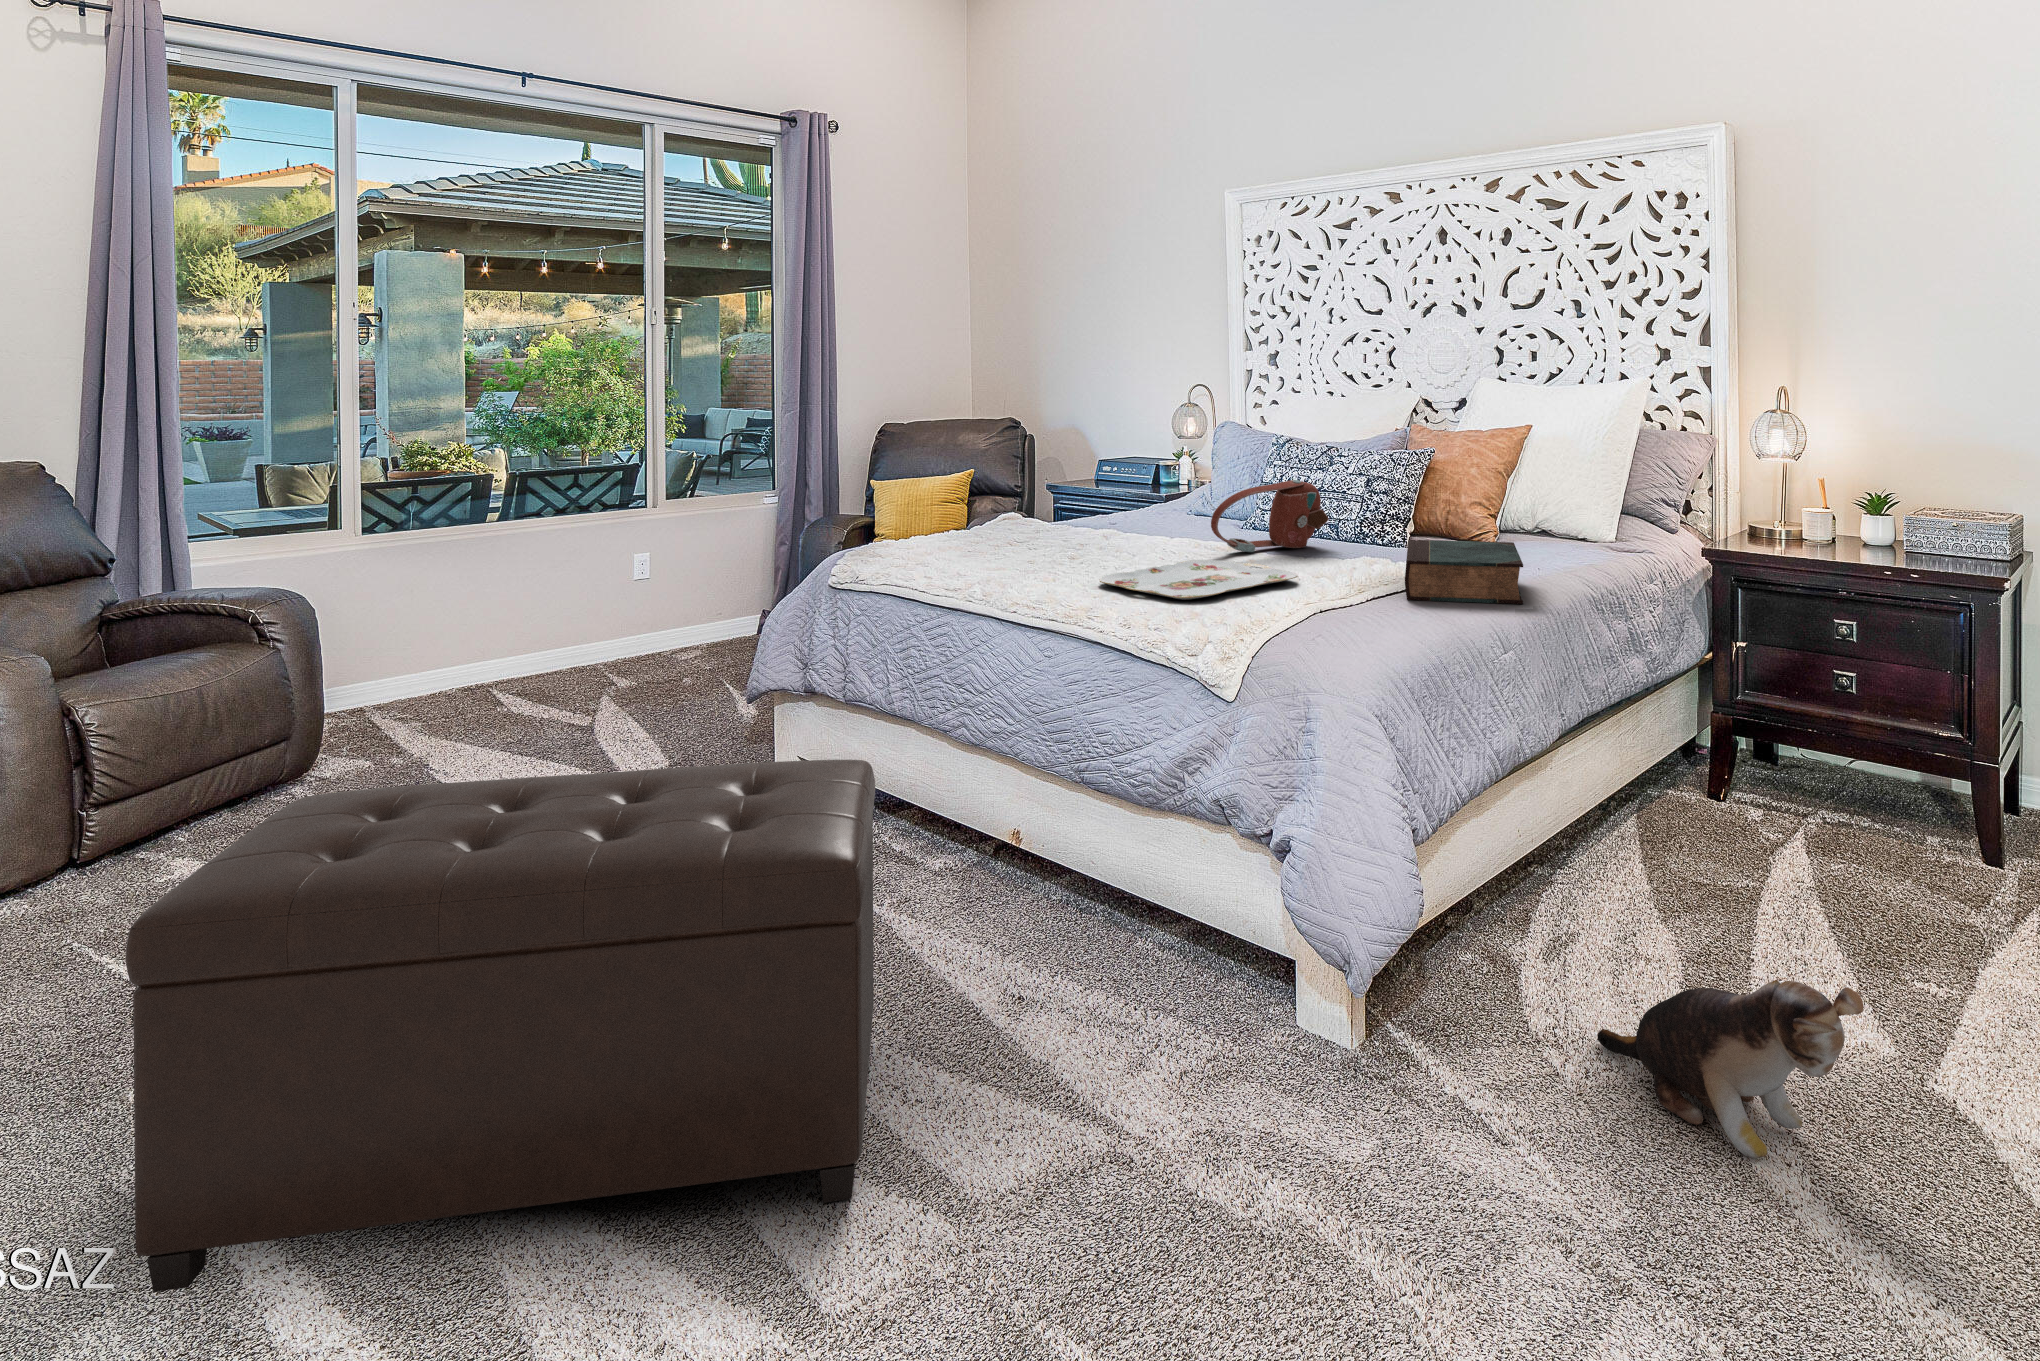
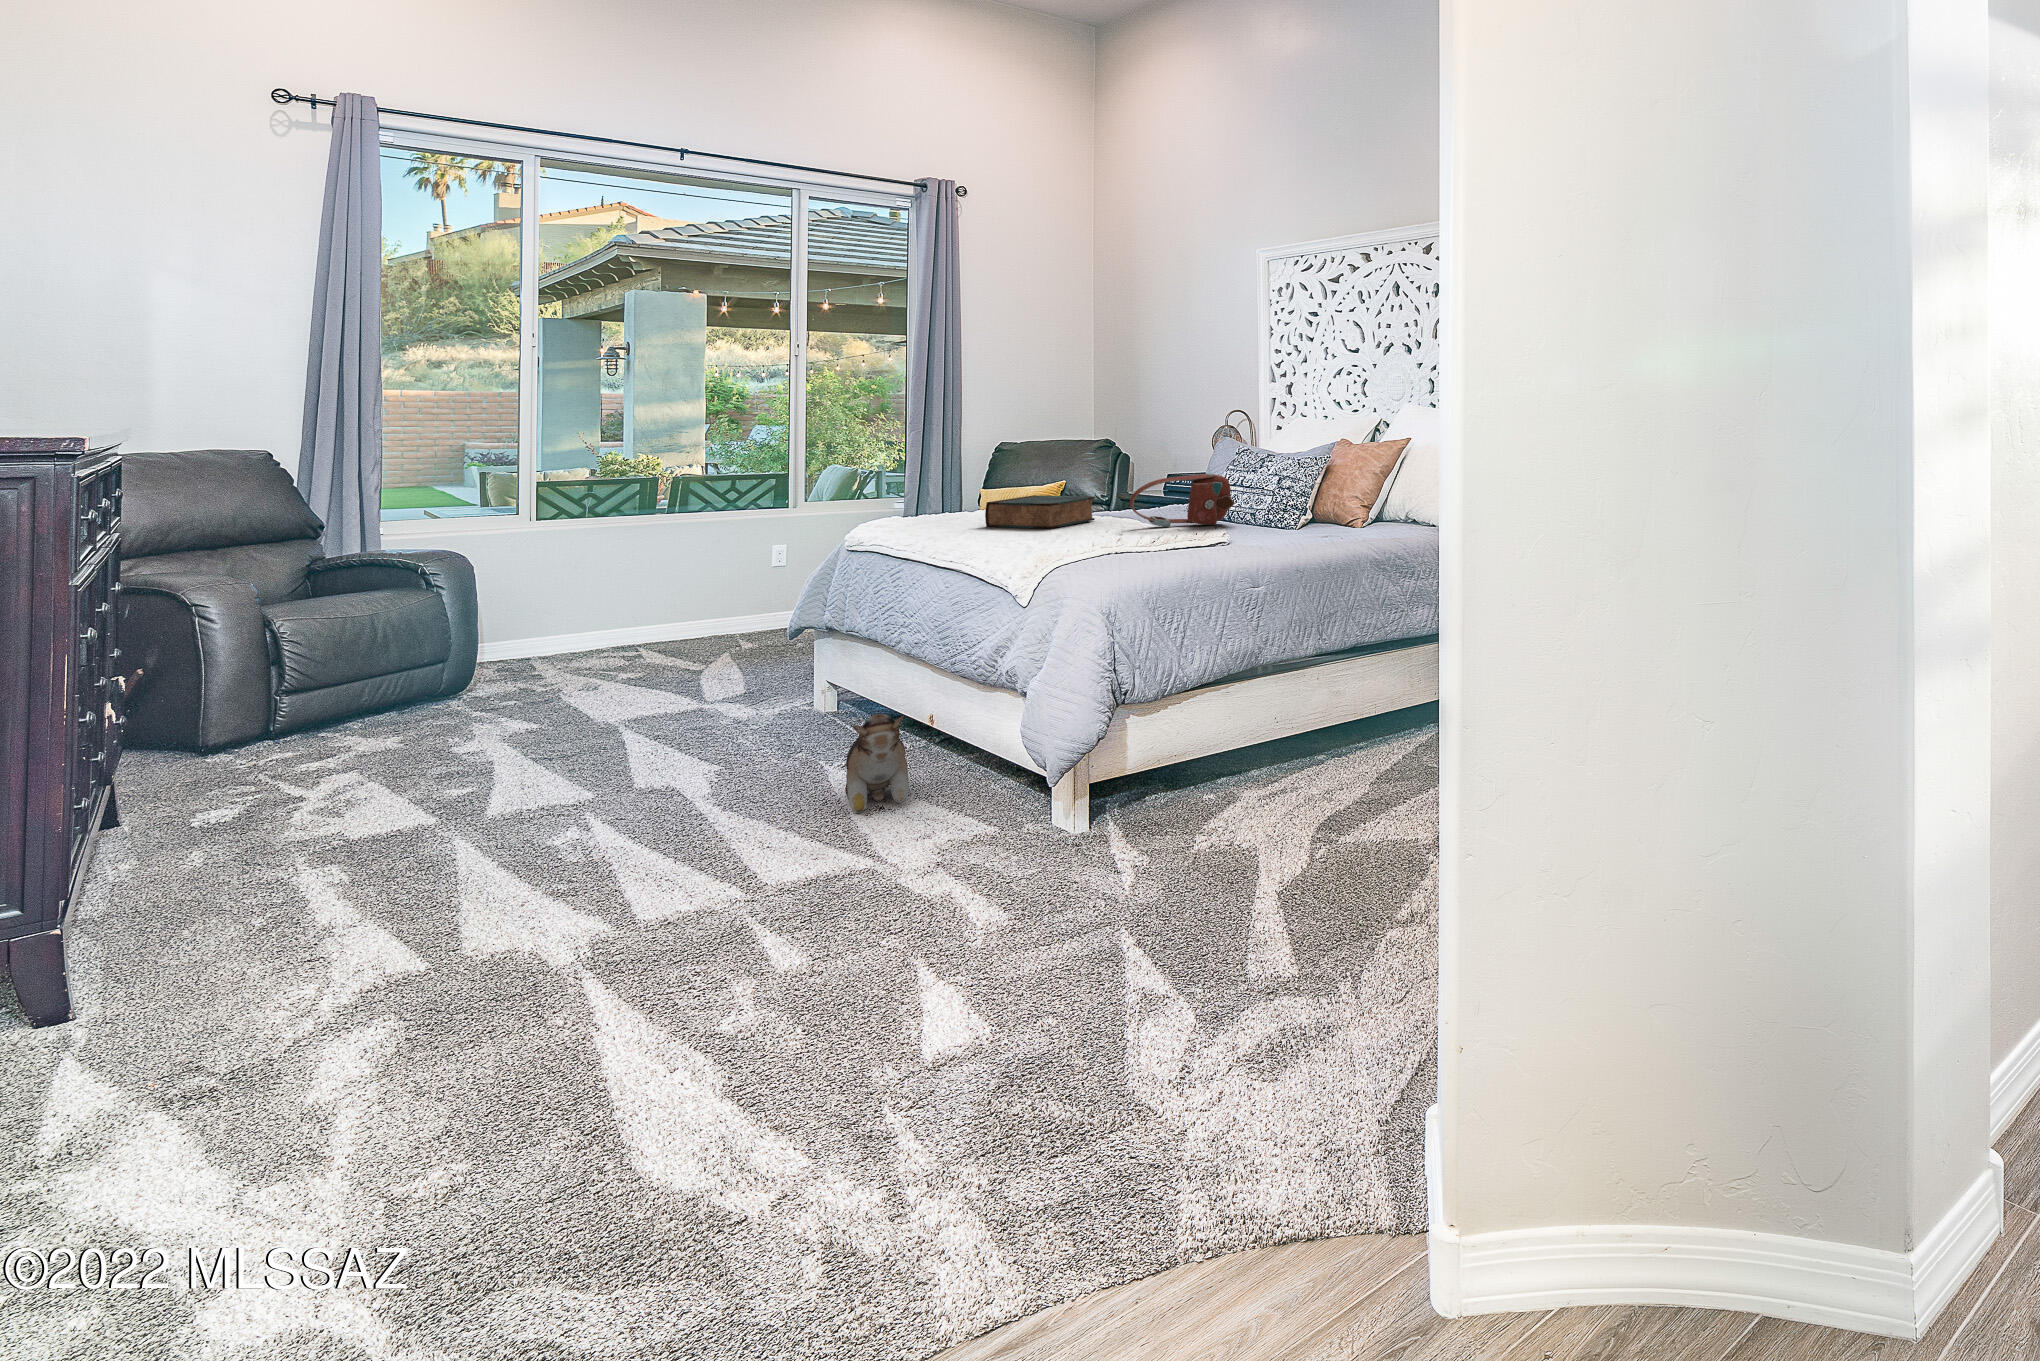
book: present [1405,540,1523,604] -> present [985,495,1095,529]
serving tray: present [1099,560,1297,600] -> none [1006,528,1158,548]
ottoman: present [126,760,875,1292] -> none [222,636,764,919]
plush toy: present [1597,980,1864,1158] -> present [845,713,909,813]

